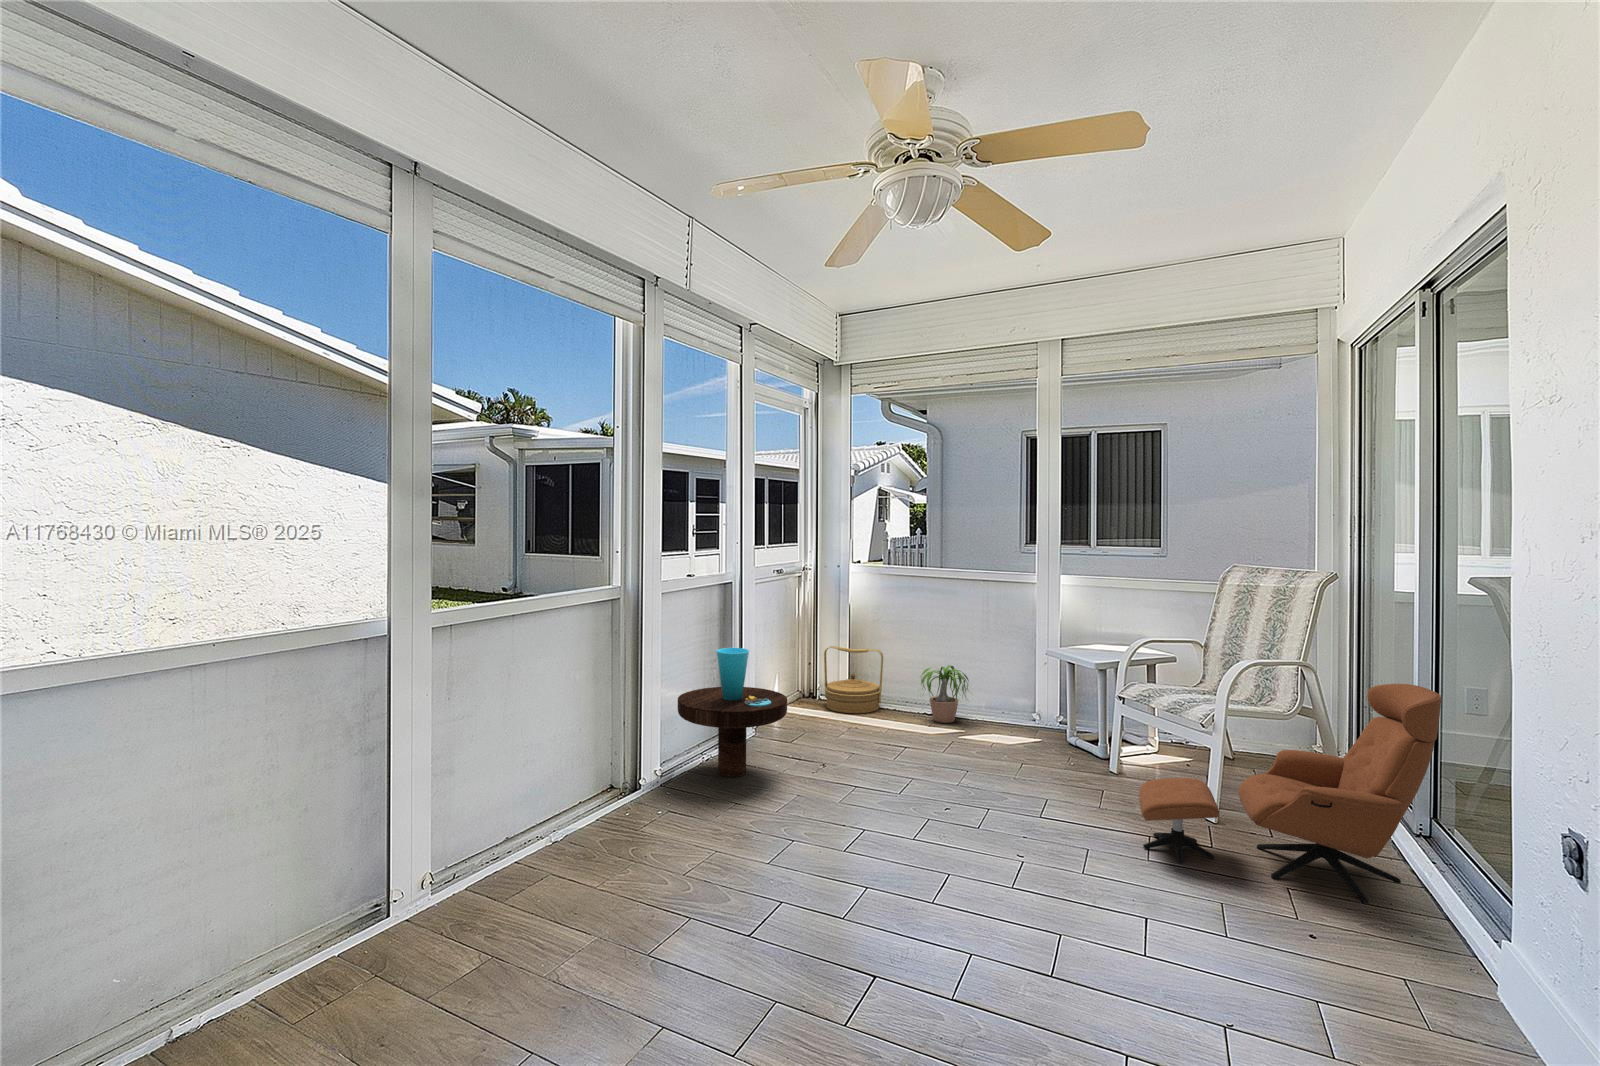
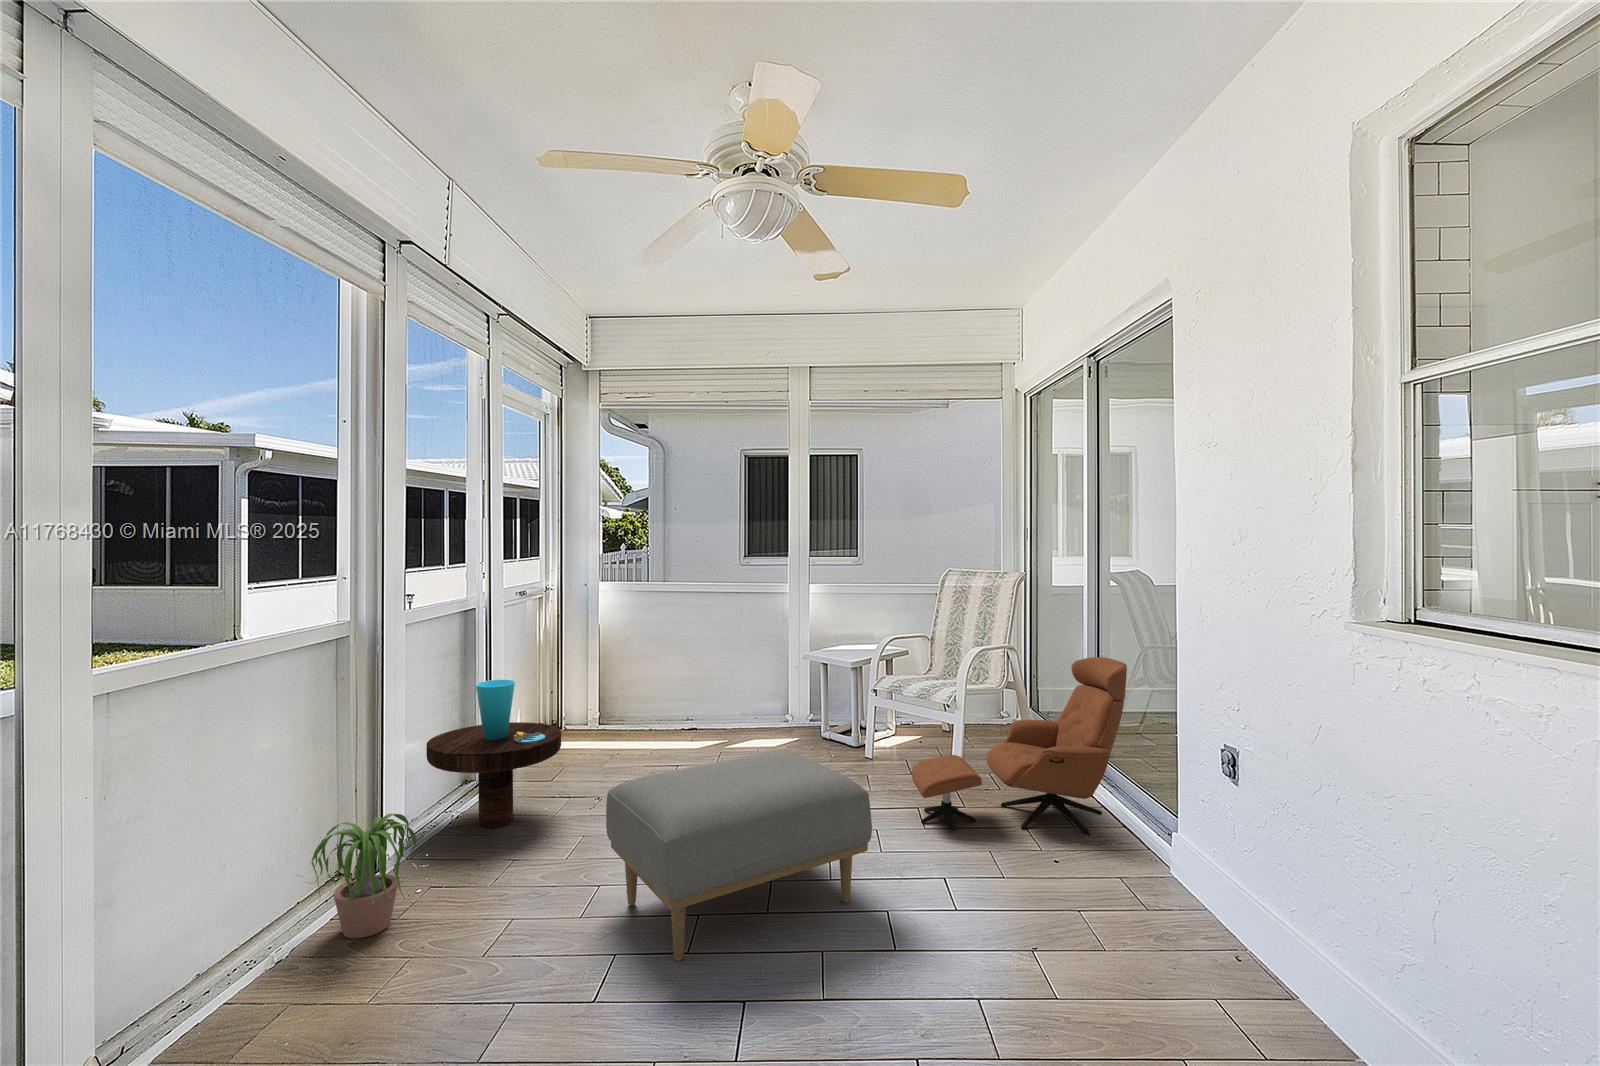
woven basket: present [824,646,883,713] -> none [570,668,635,738]
potted plant: present [921,665,969,723] -> present [298,814,416,938]
ottoman: none [792,744,1046,923] -> present [606,751,872,961]

